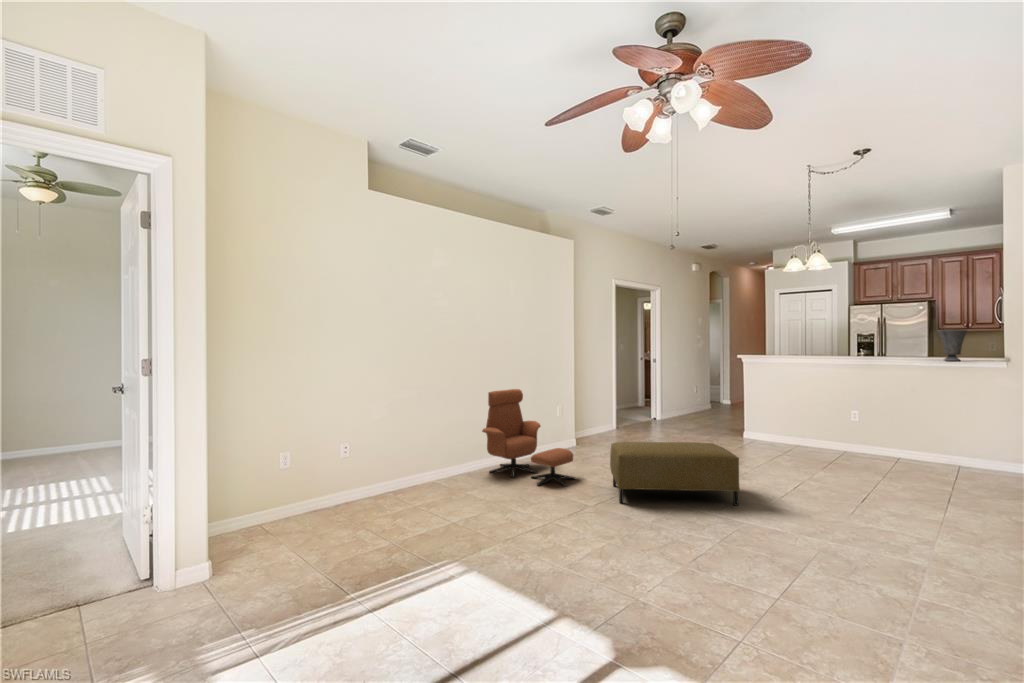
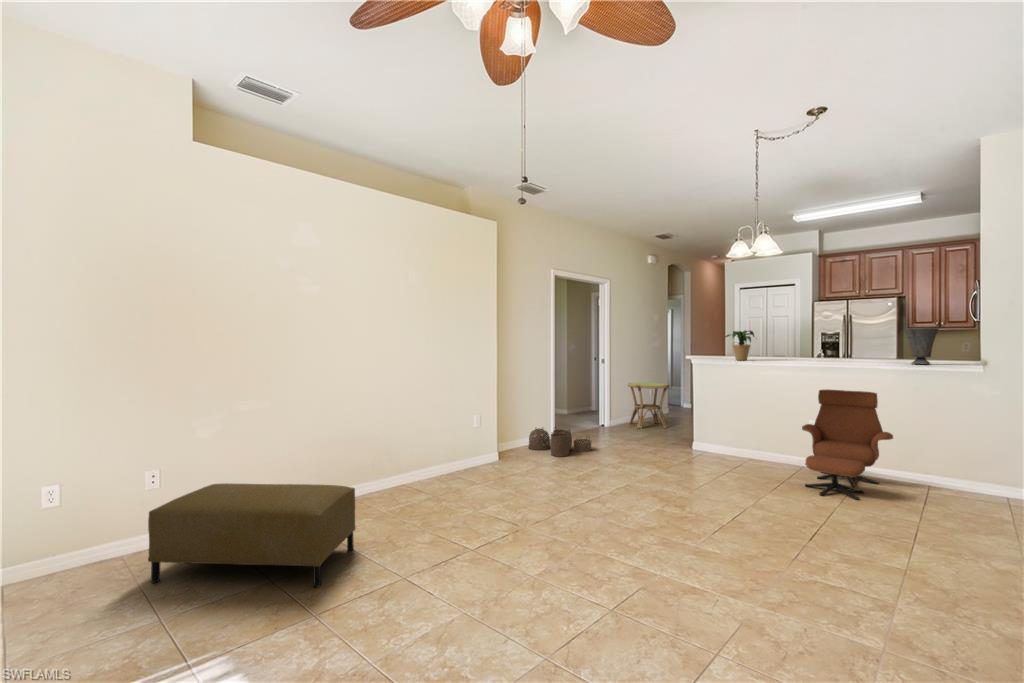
potted plant: none [771,333,802,359] -> present [725,331,754,360]
side table: none [676,380,716,421] -> present [627,383,670,429]
lounge chair: present [482,389,575,487] -> present [802,389,893,500]
woven basket: none [597,418,654,443] -> present [529,427,591,456]
ottoman: present [610,442,740,506] -> present [148,483,355,587]

